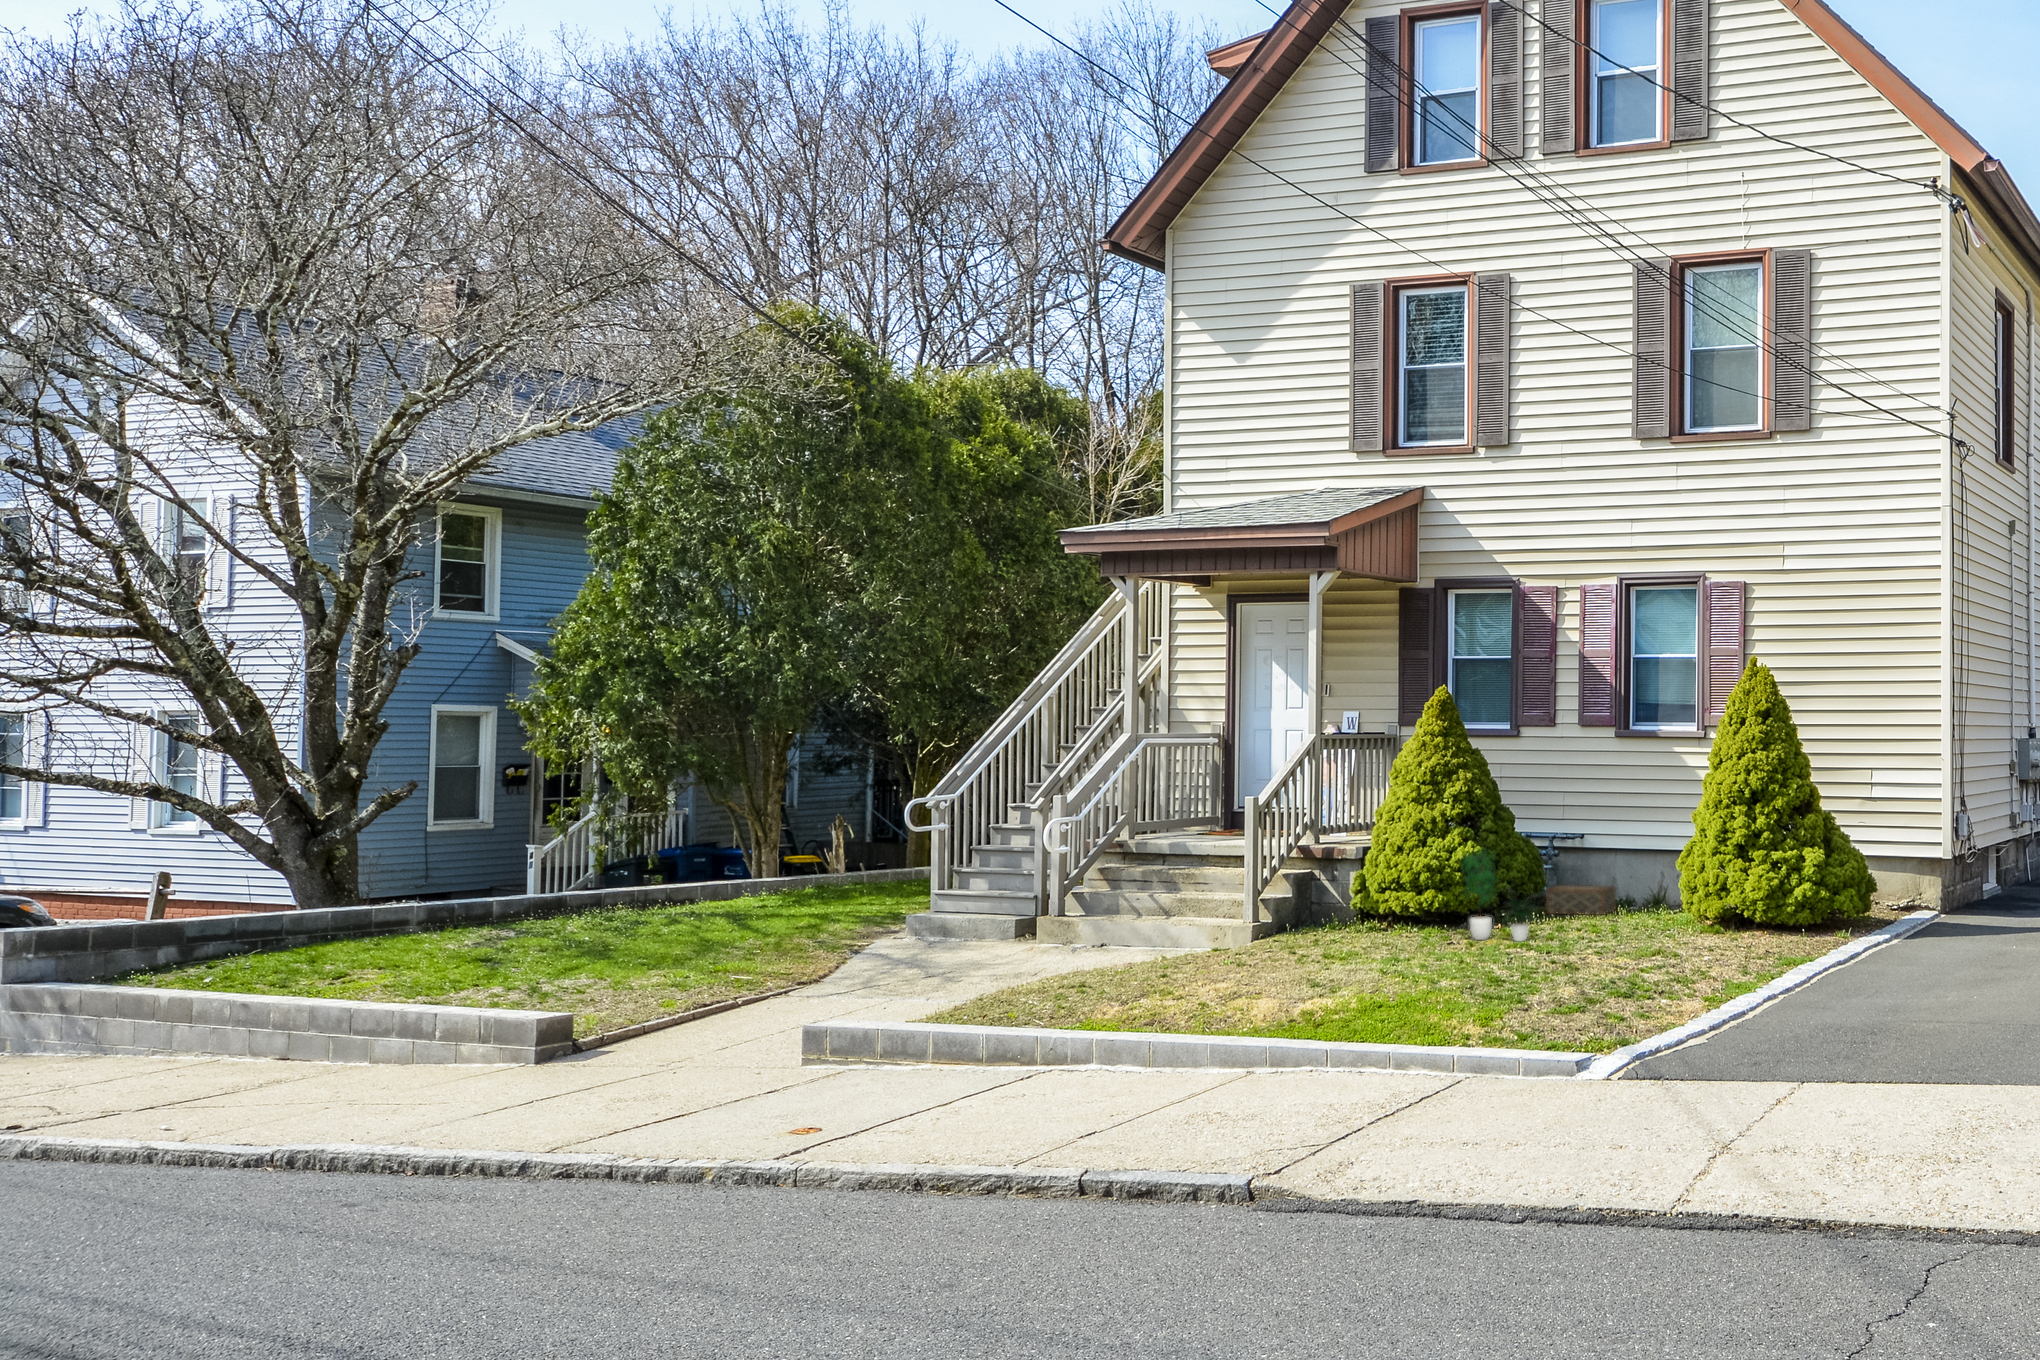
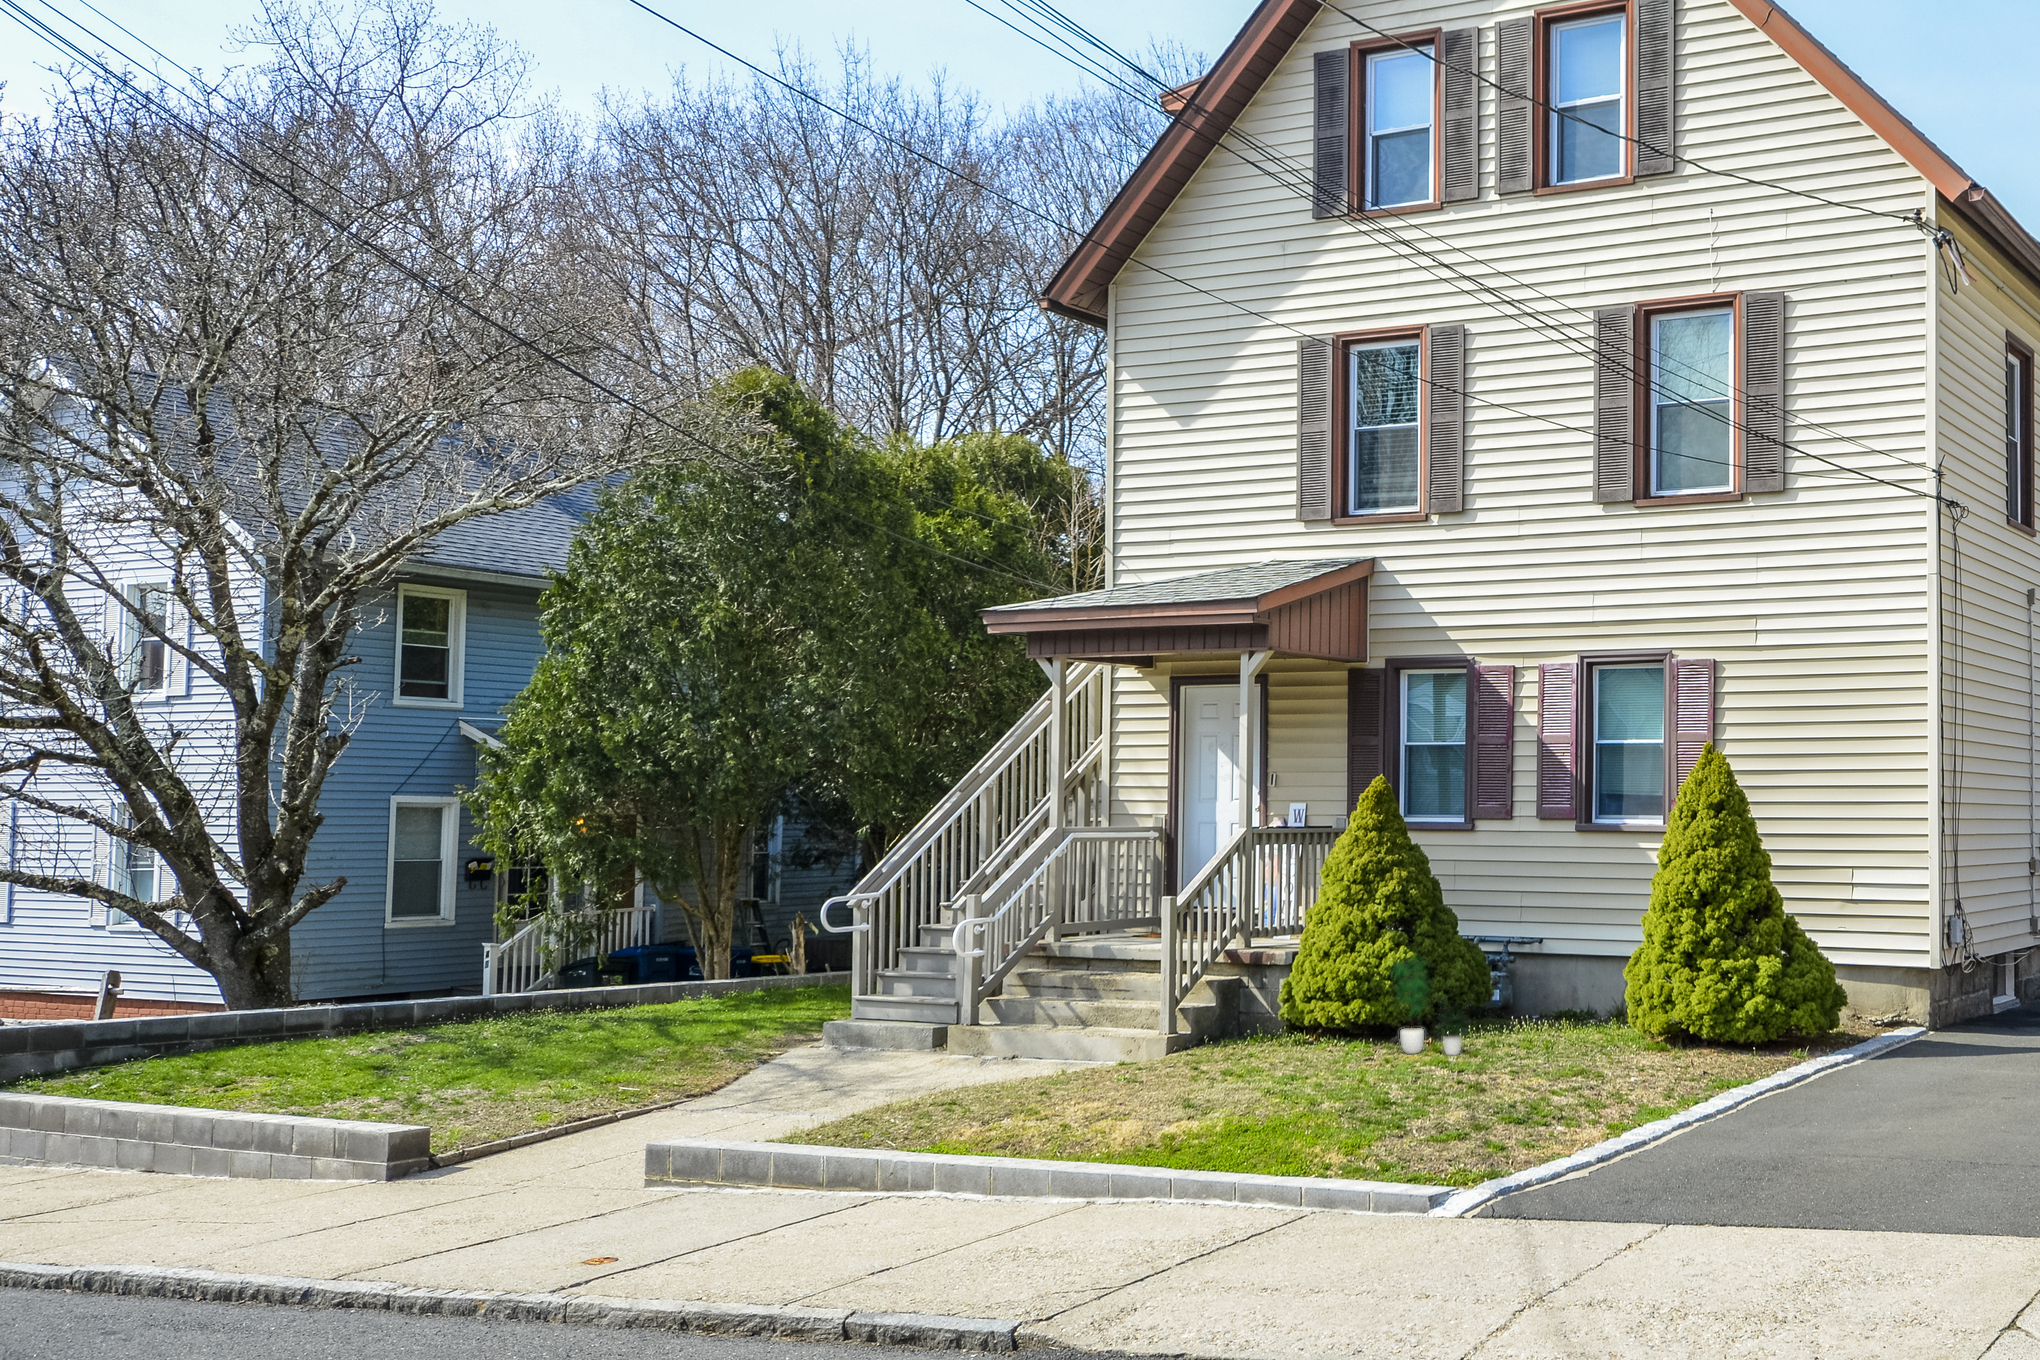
woven basket: present [1546,885,1616,915] -> none [1500,992,1576,1025]

